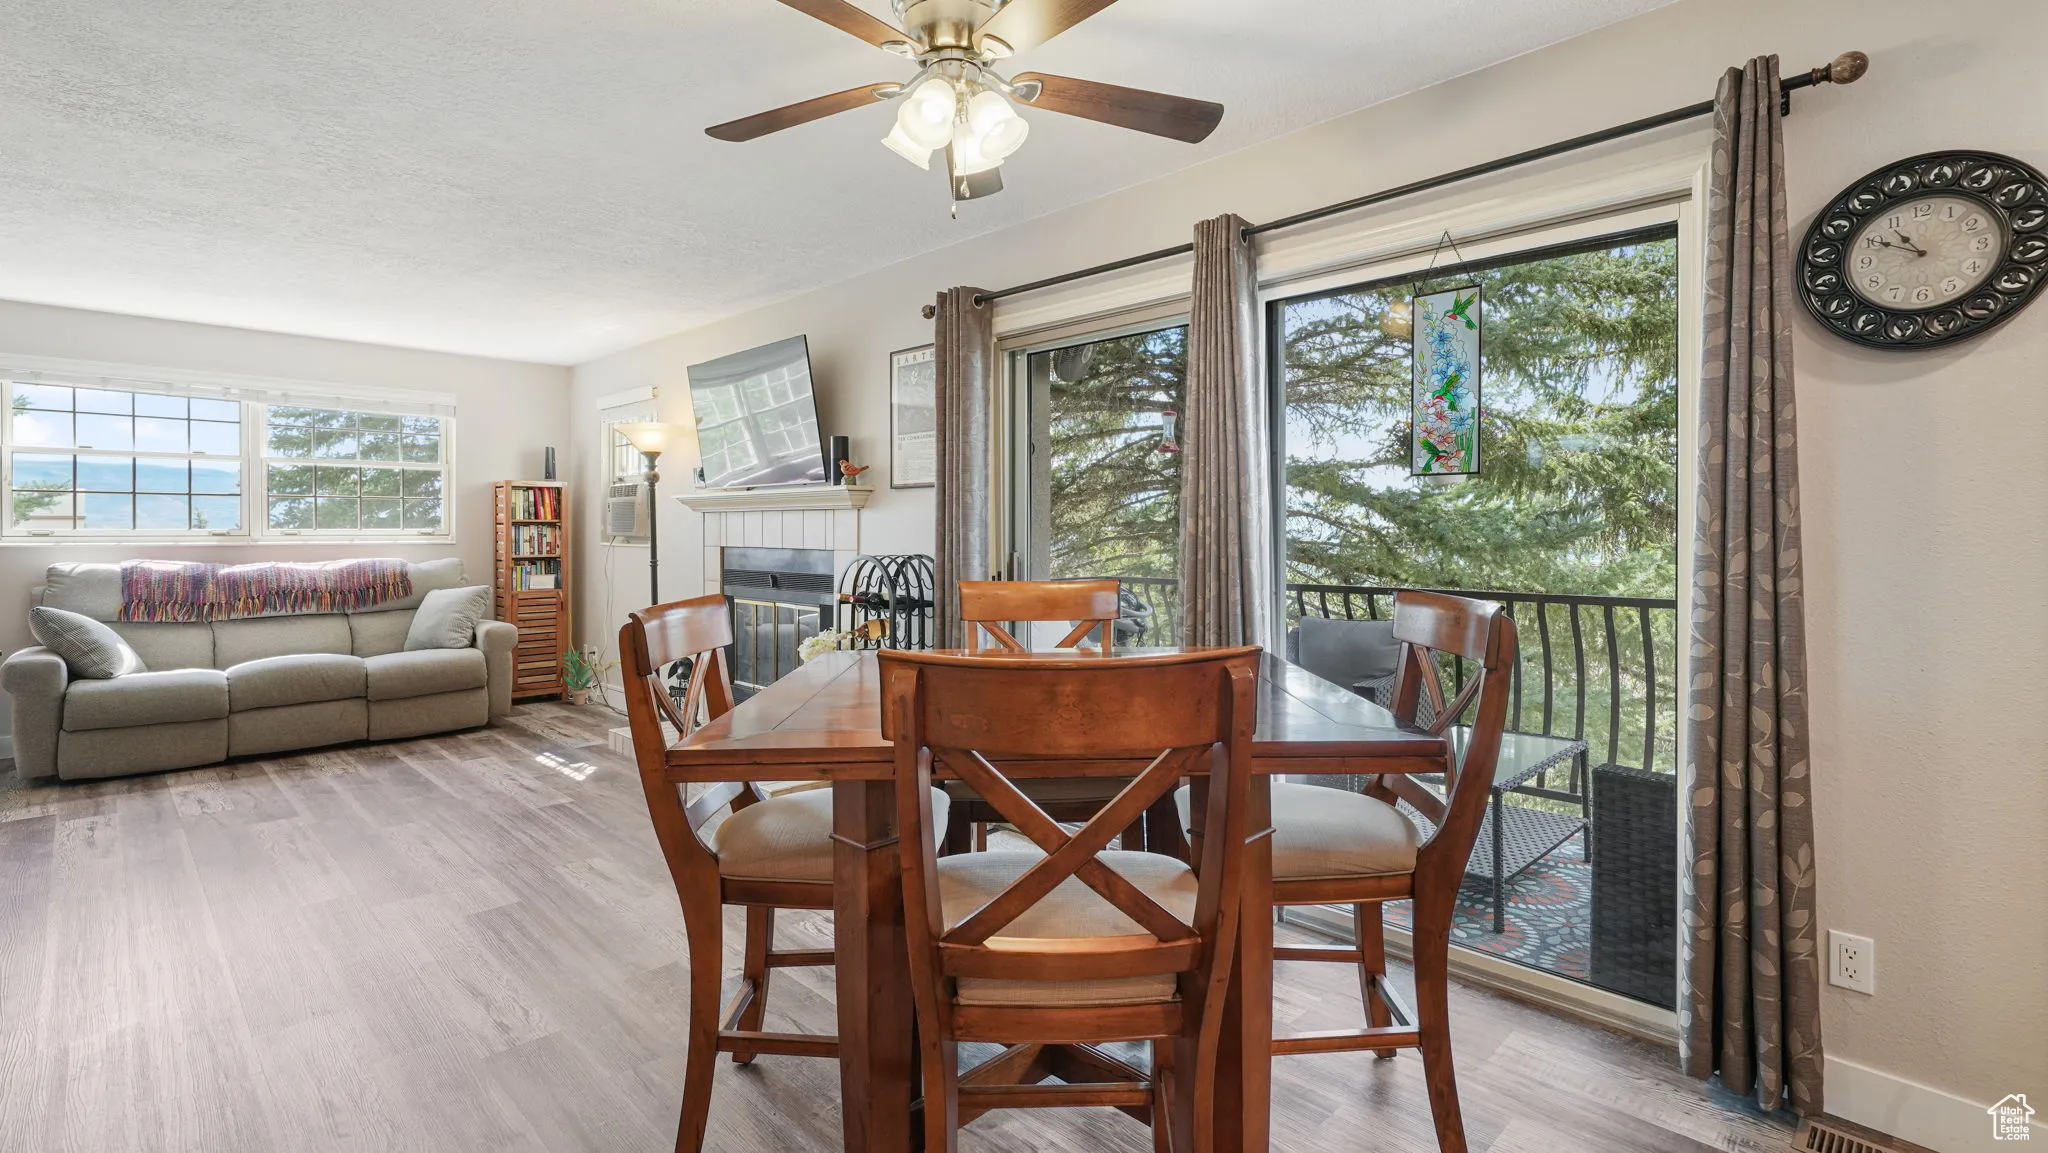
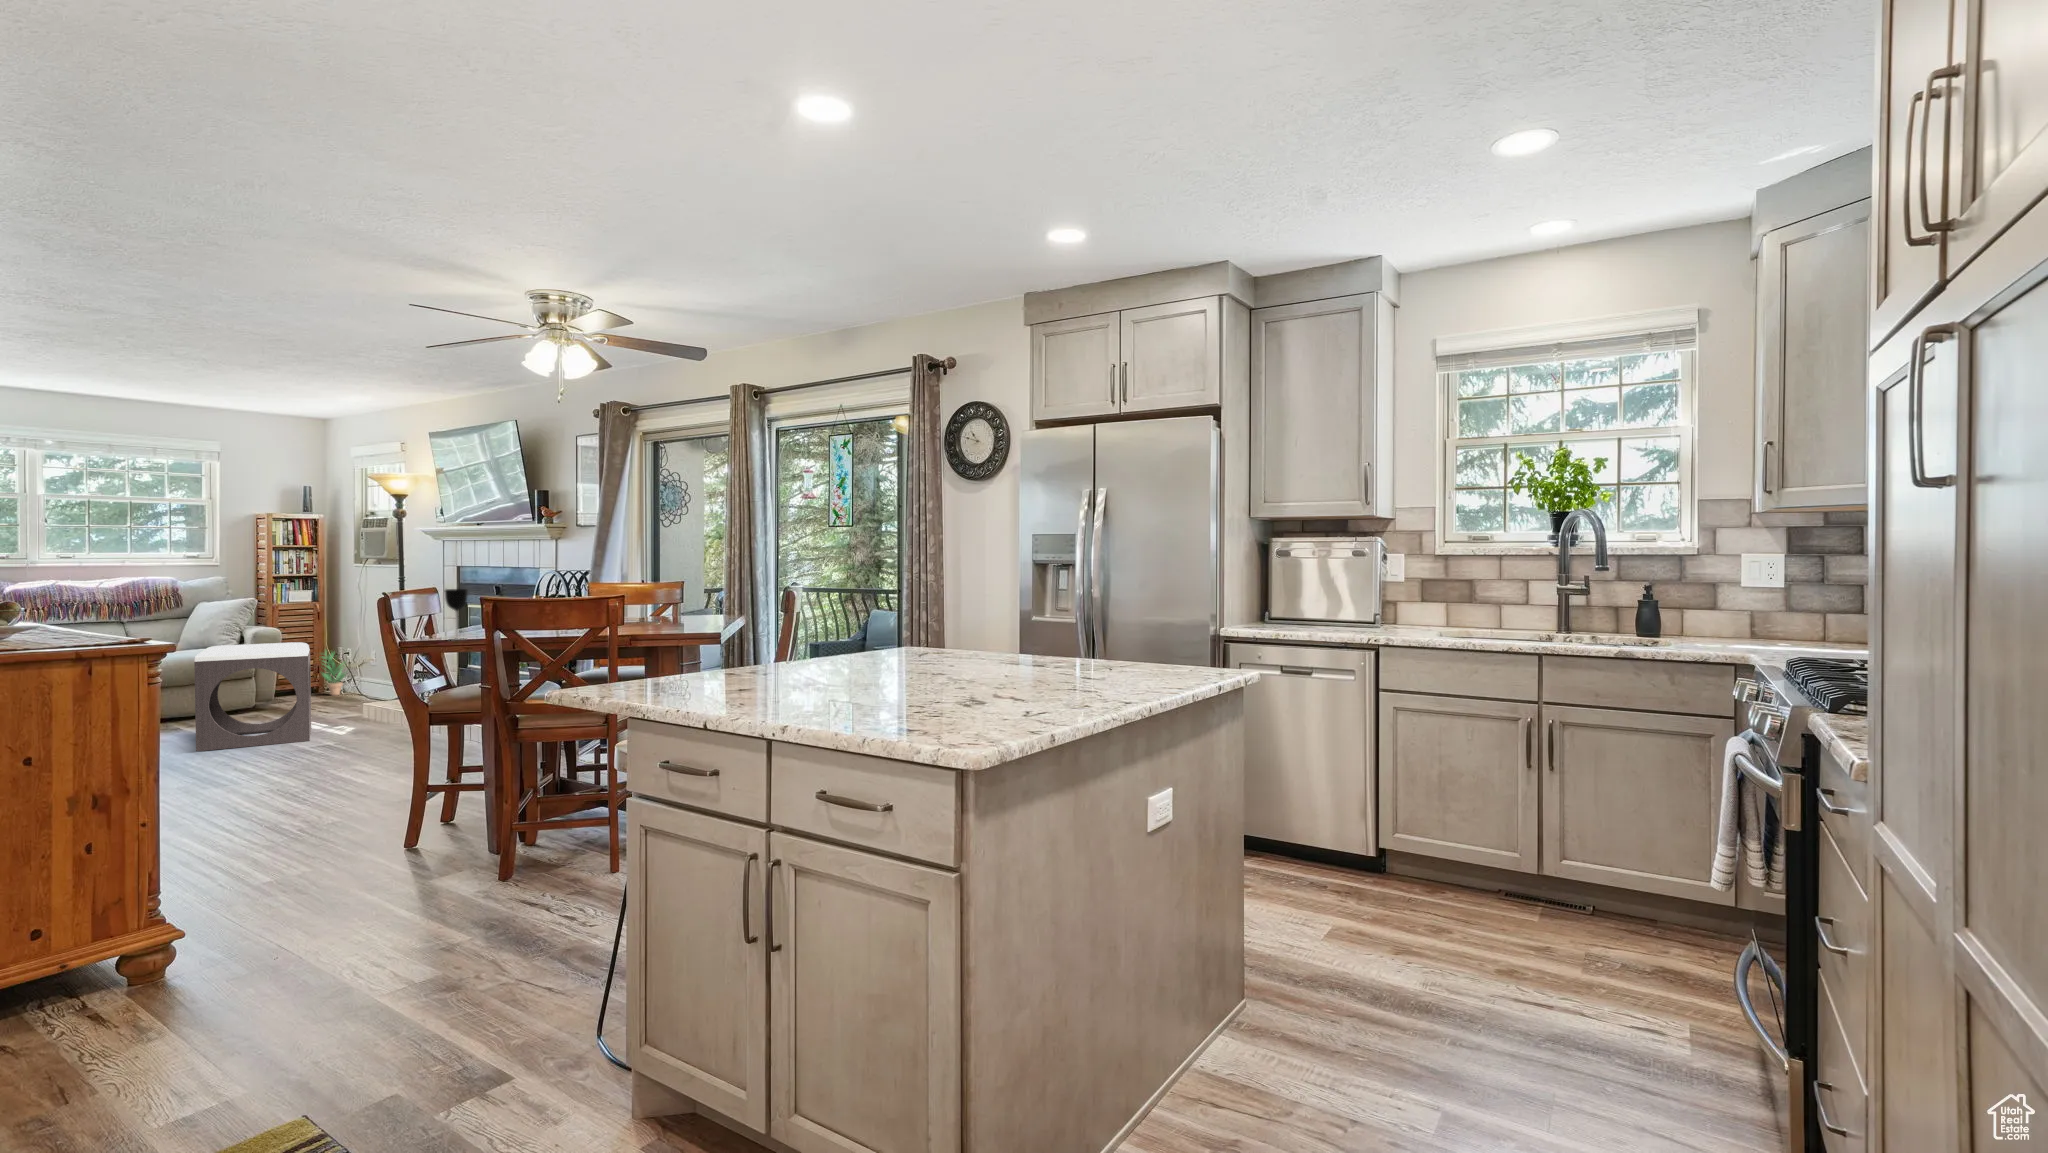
wine glass: none [761,604,810,729] -> present [445,589,468,639]
footstool: none [393,650,545,806] -> present [194,642,311,751]

